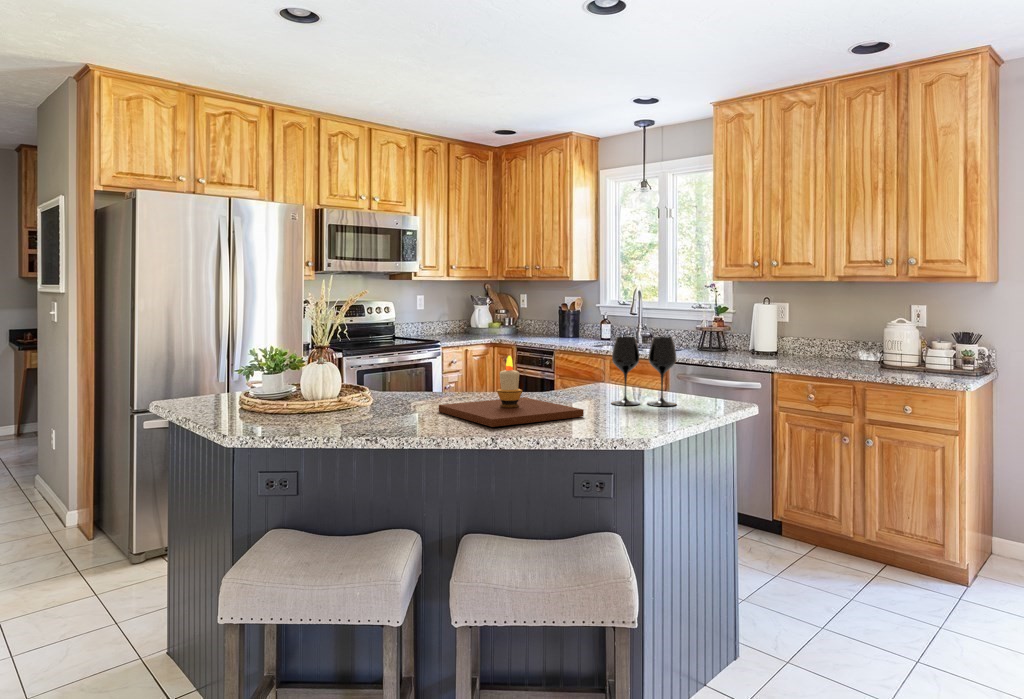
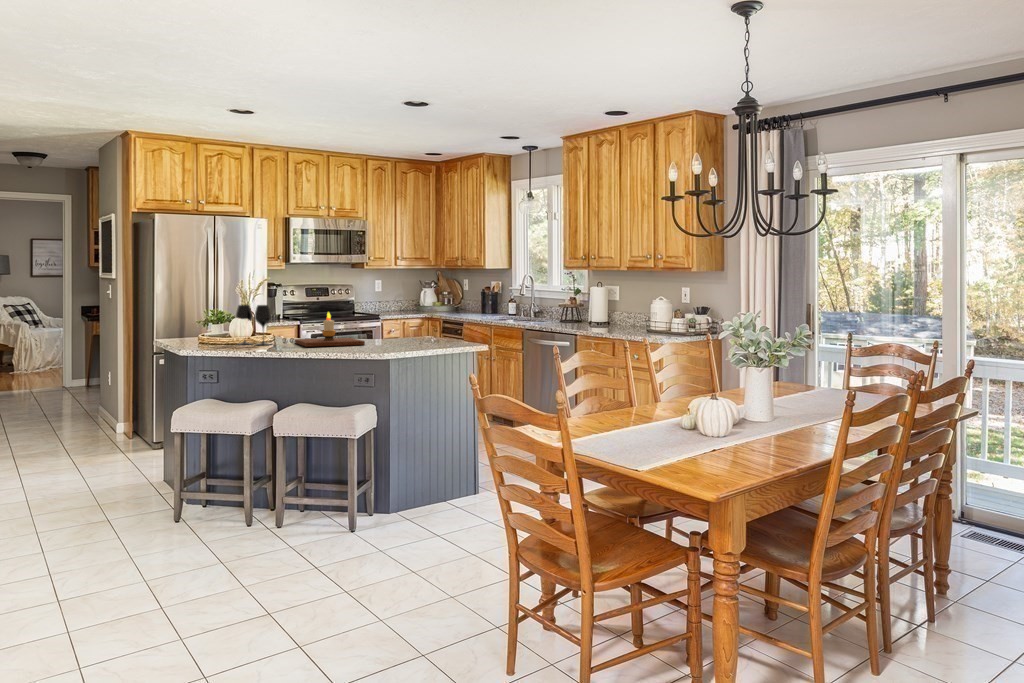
wine glass: present [611,337,676,406] -> present [236,305,271,345]

